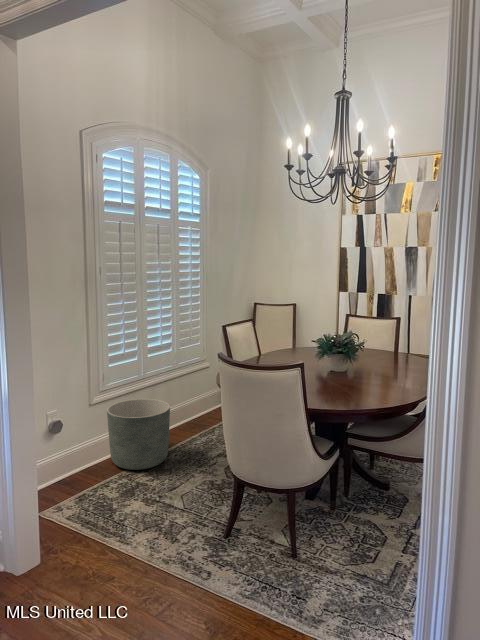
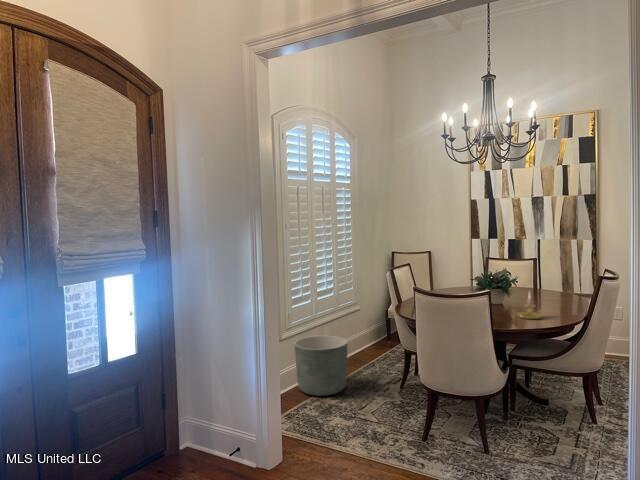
candle holder: none [350,362,384,397] -> present [517,294,543,319]

